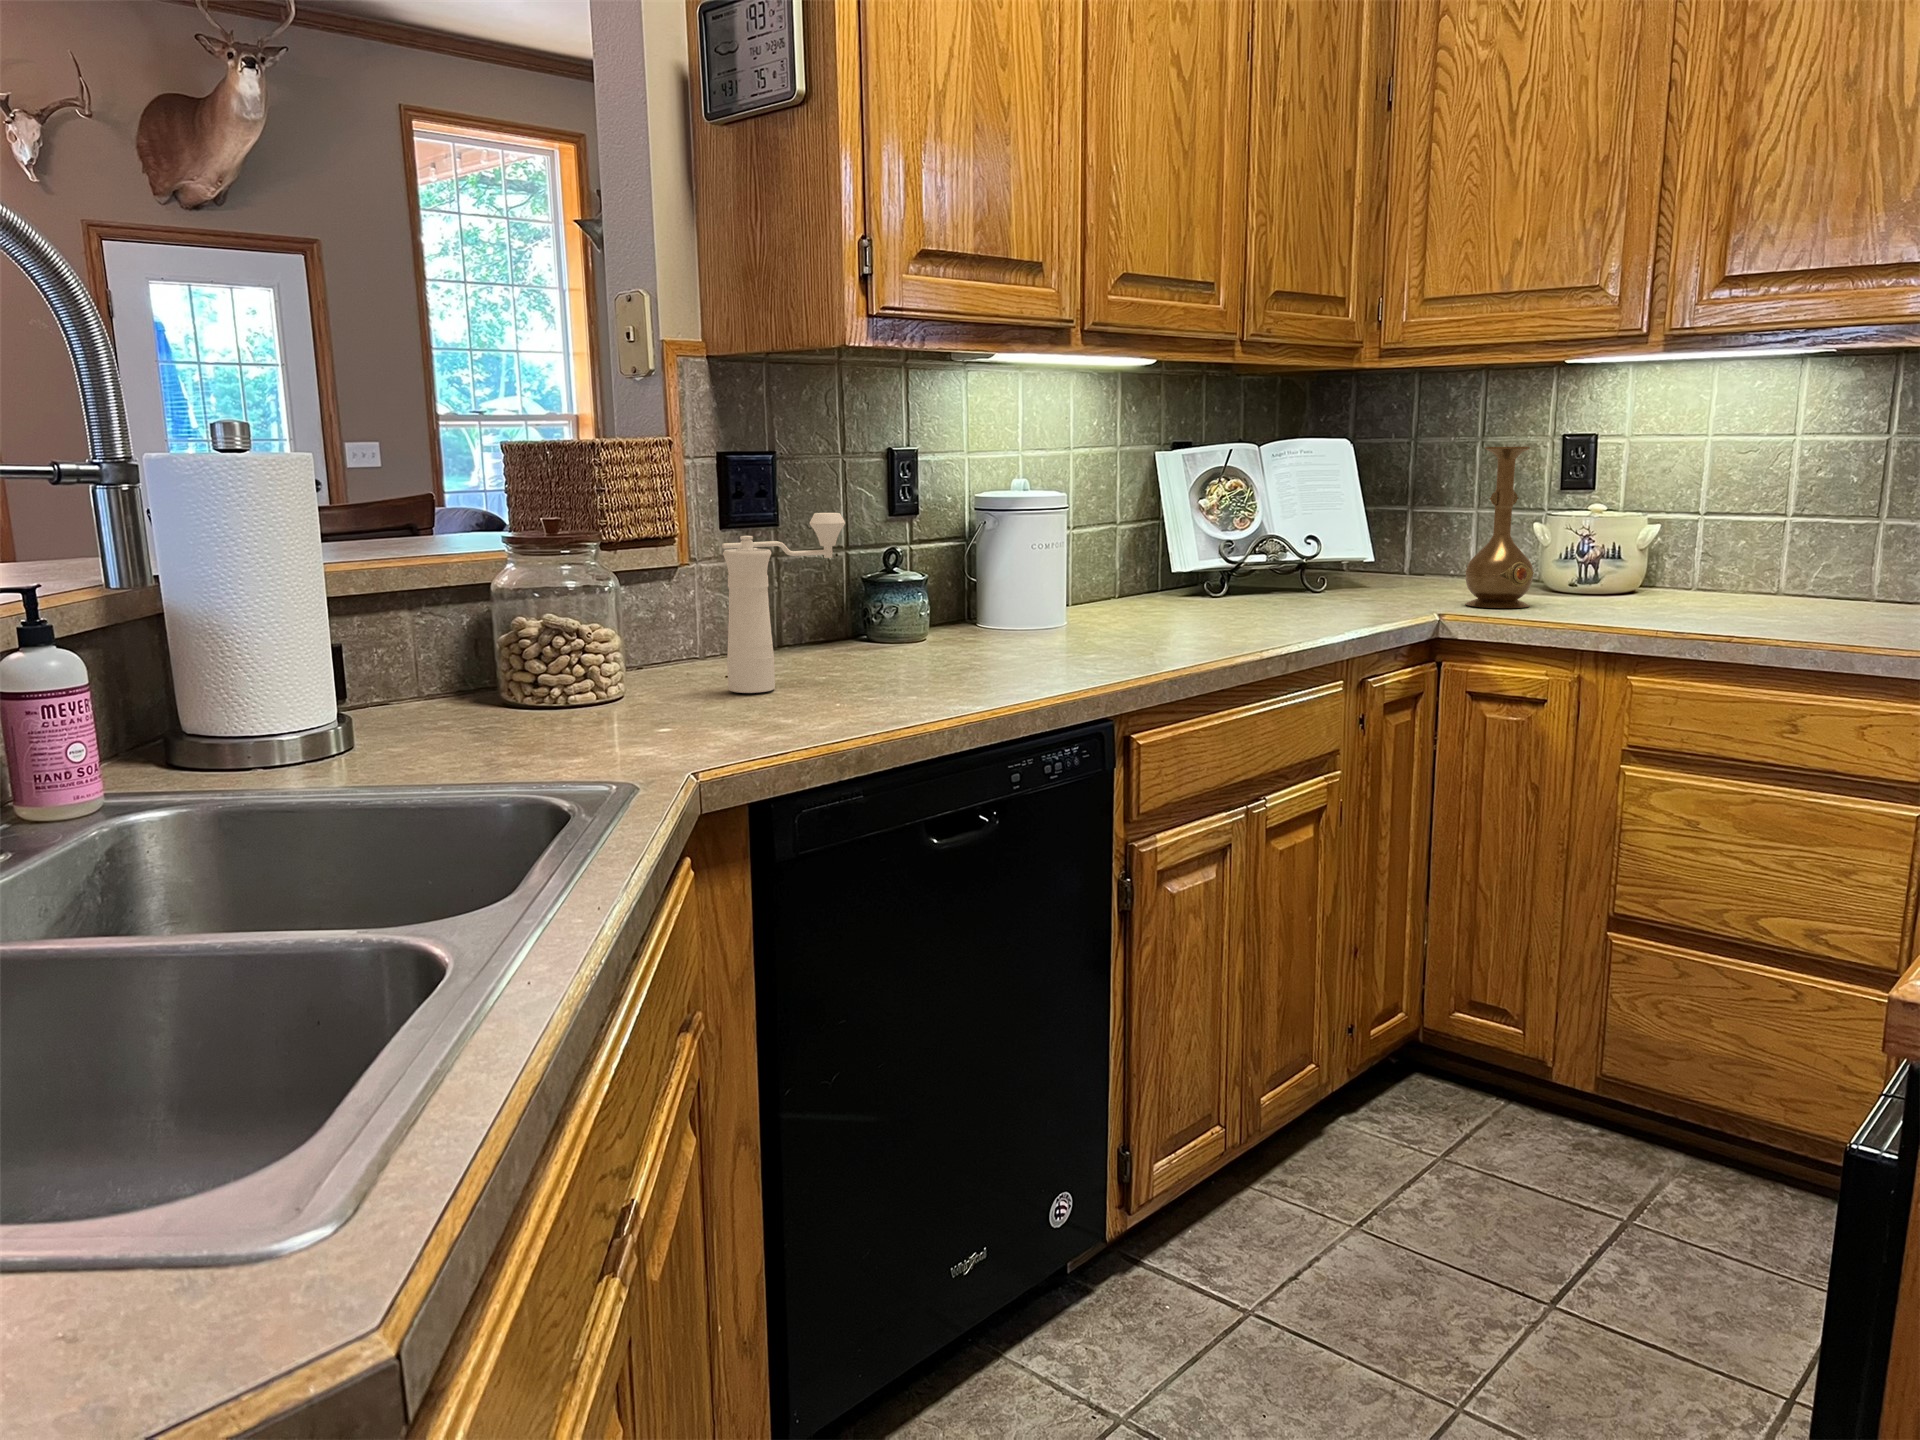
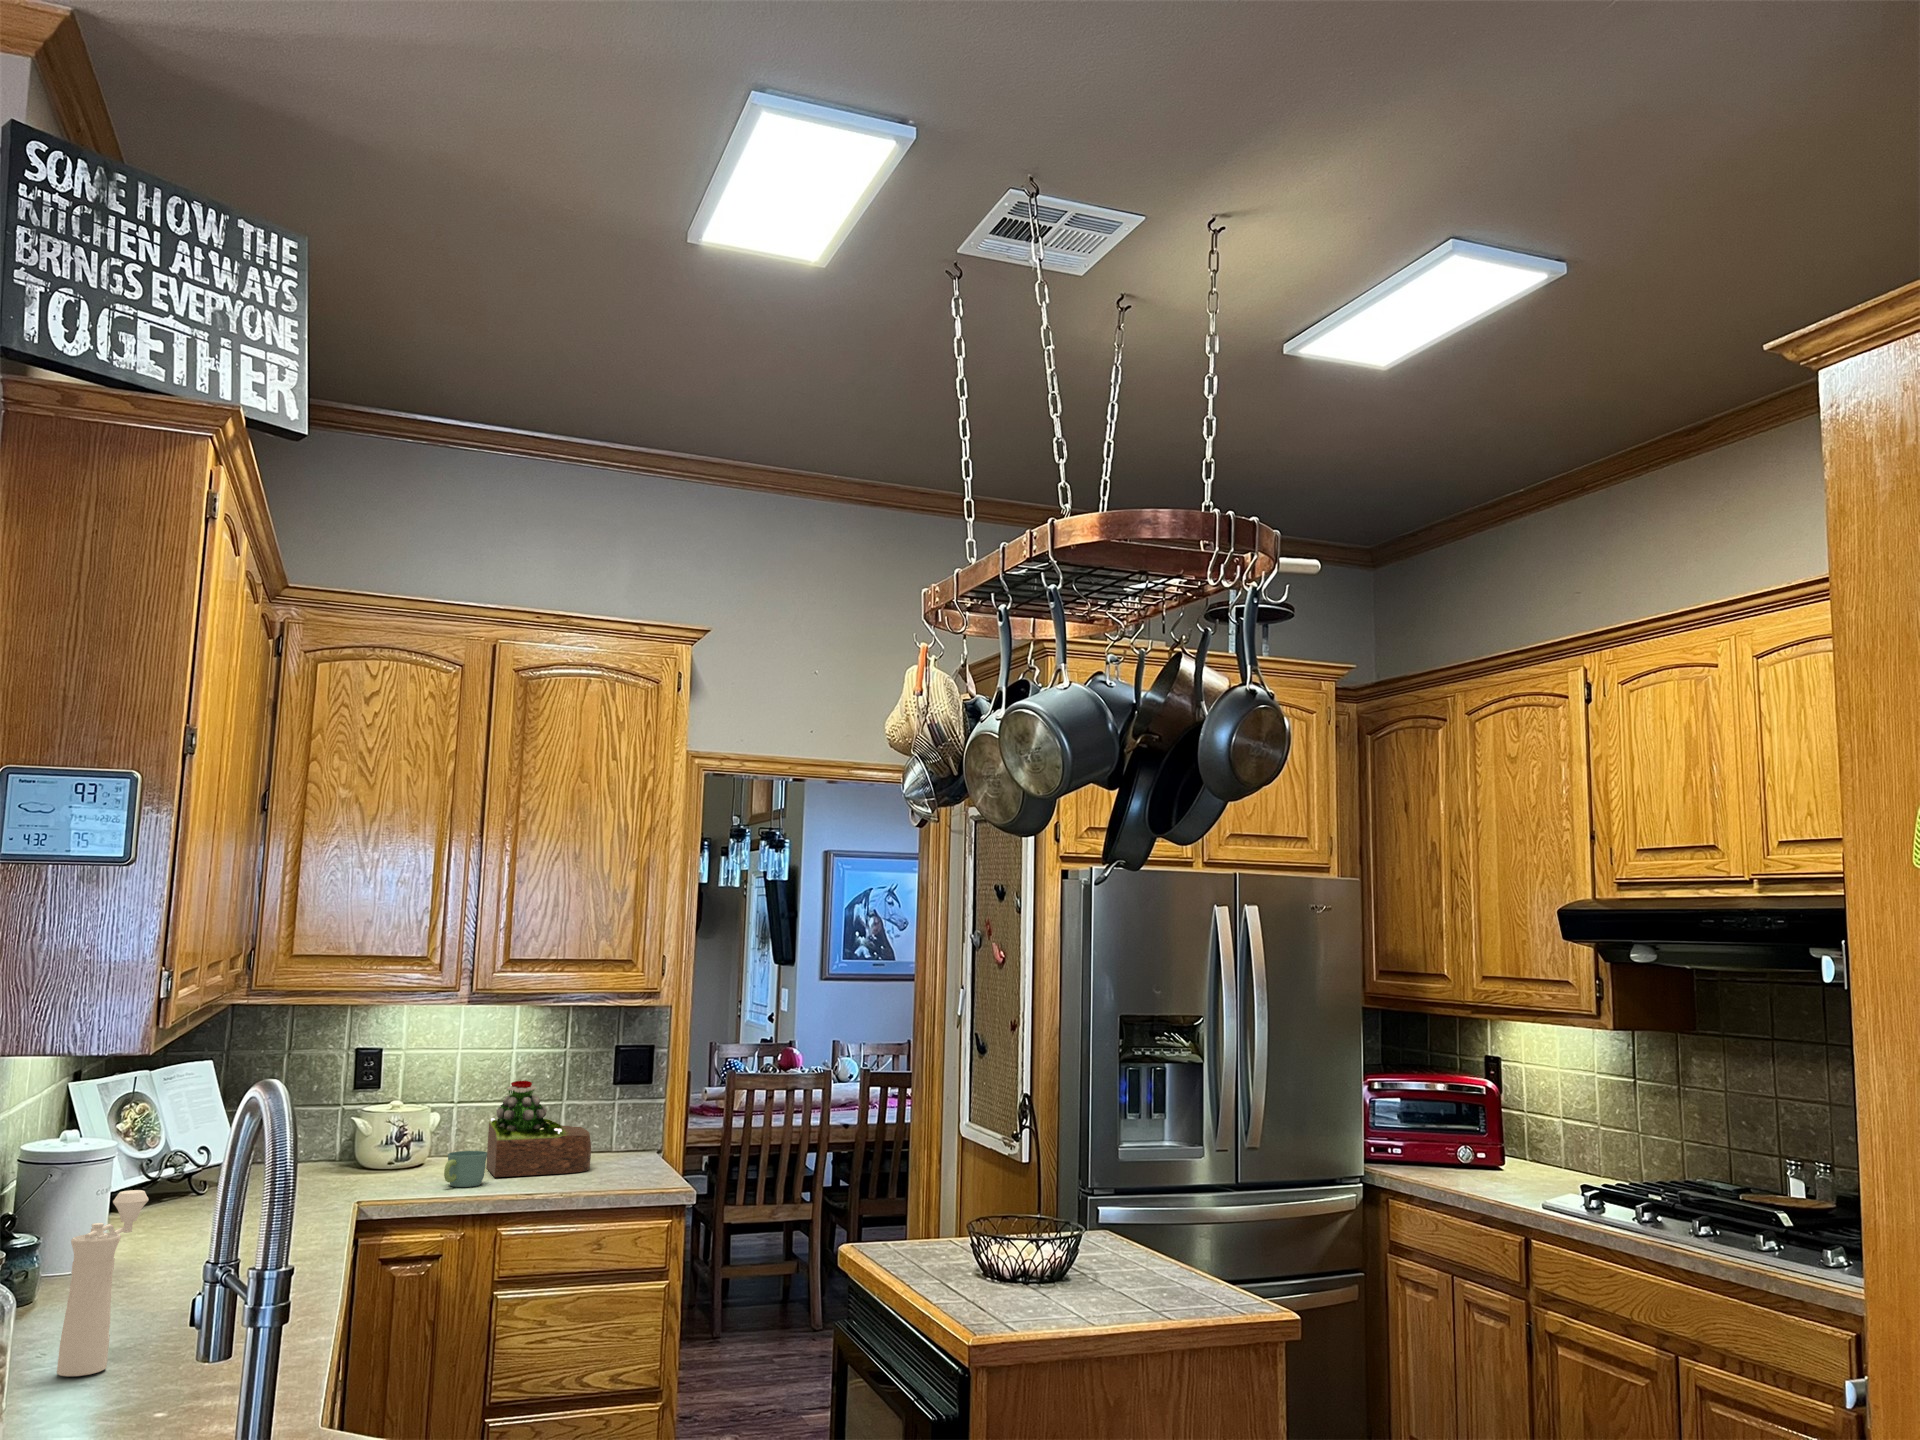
vase: present [1465,447,1534,608] -> none [345,1067,397,1192]
succulent plant: none [1677,475,1874,621] -> present [486,1081,591,1177]
mug: none [1574,569,1650,617] -> present [444,1151,487,1187]

